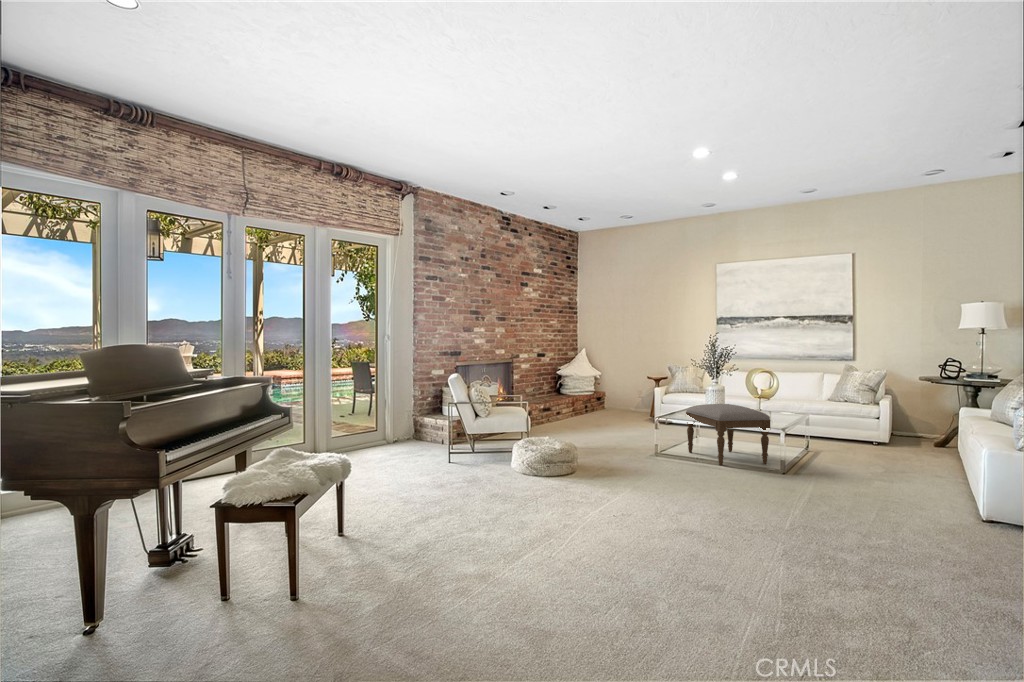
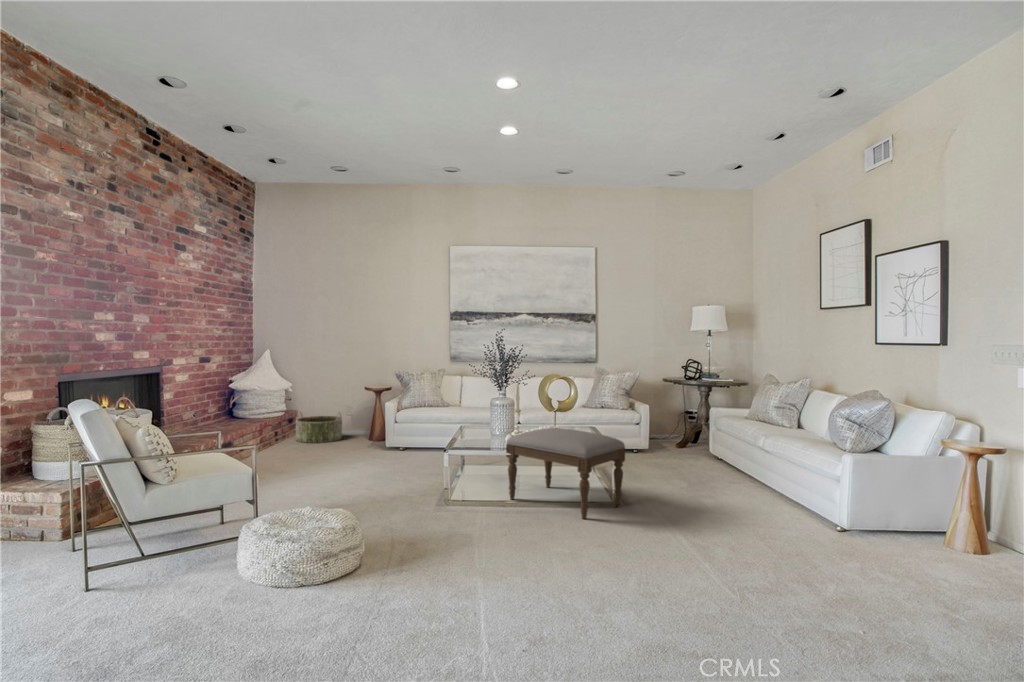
basket: none [599,395,632,417] -> present [296,413,342,443]

